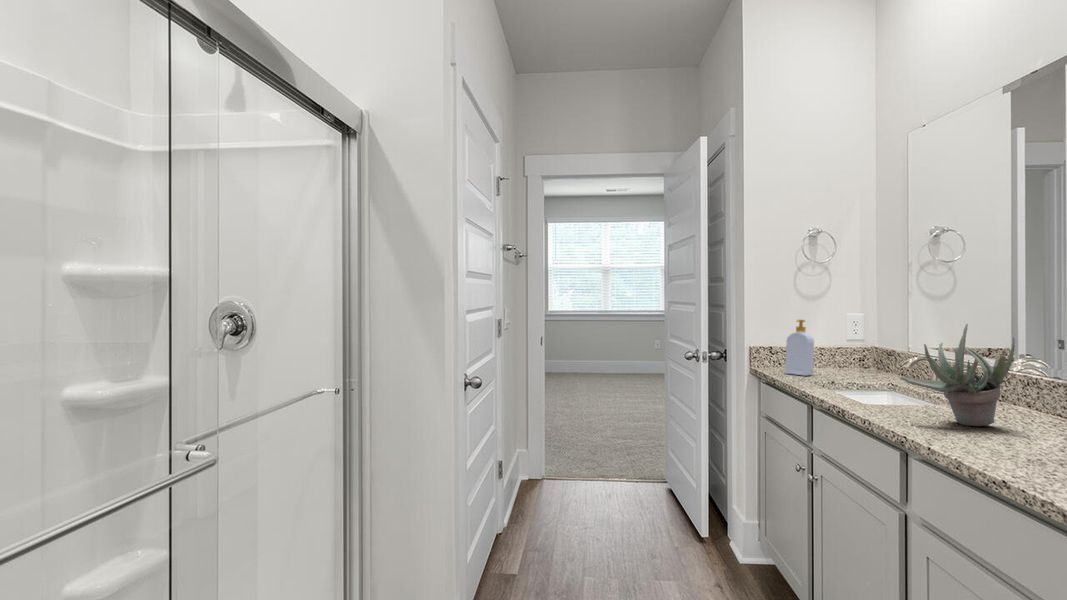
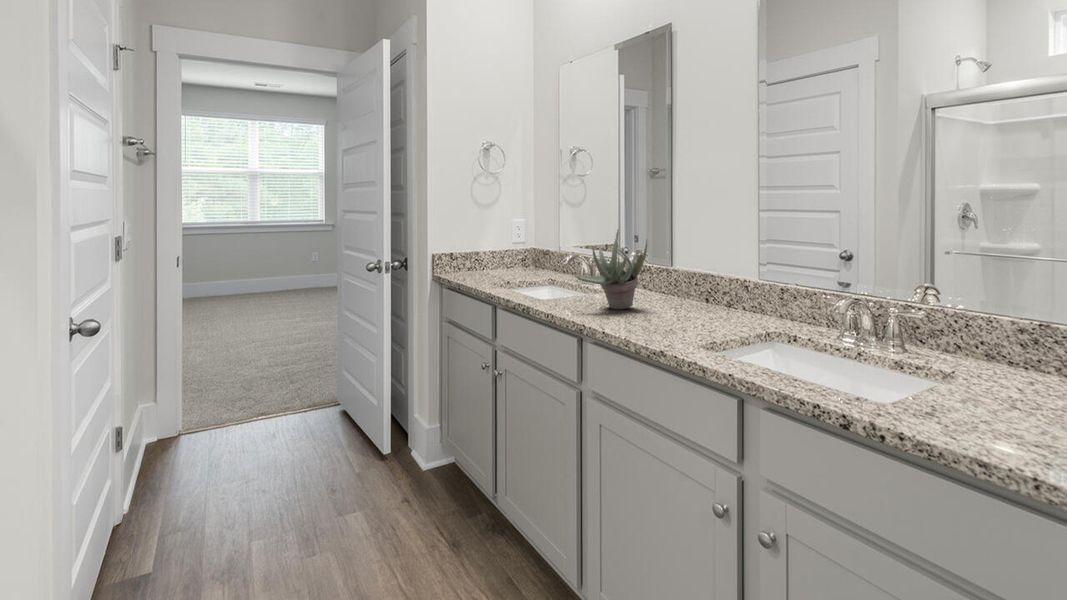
soap bottle: present [785,319,814,376] -> none [465,226,489,278]

